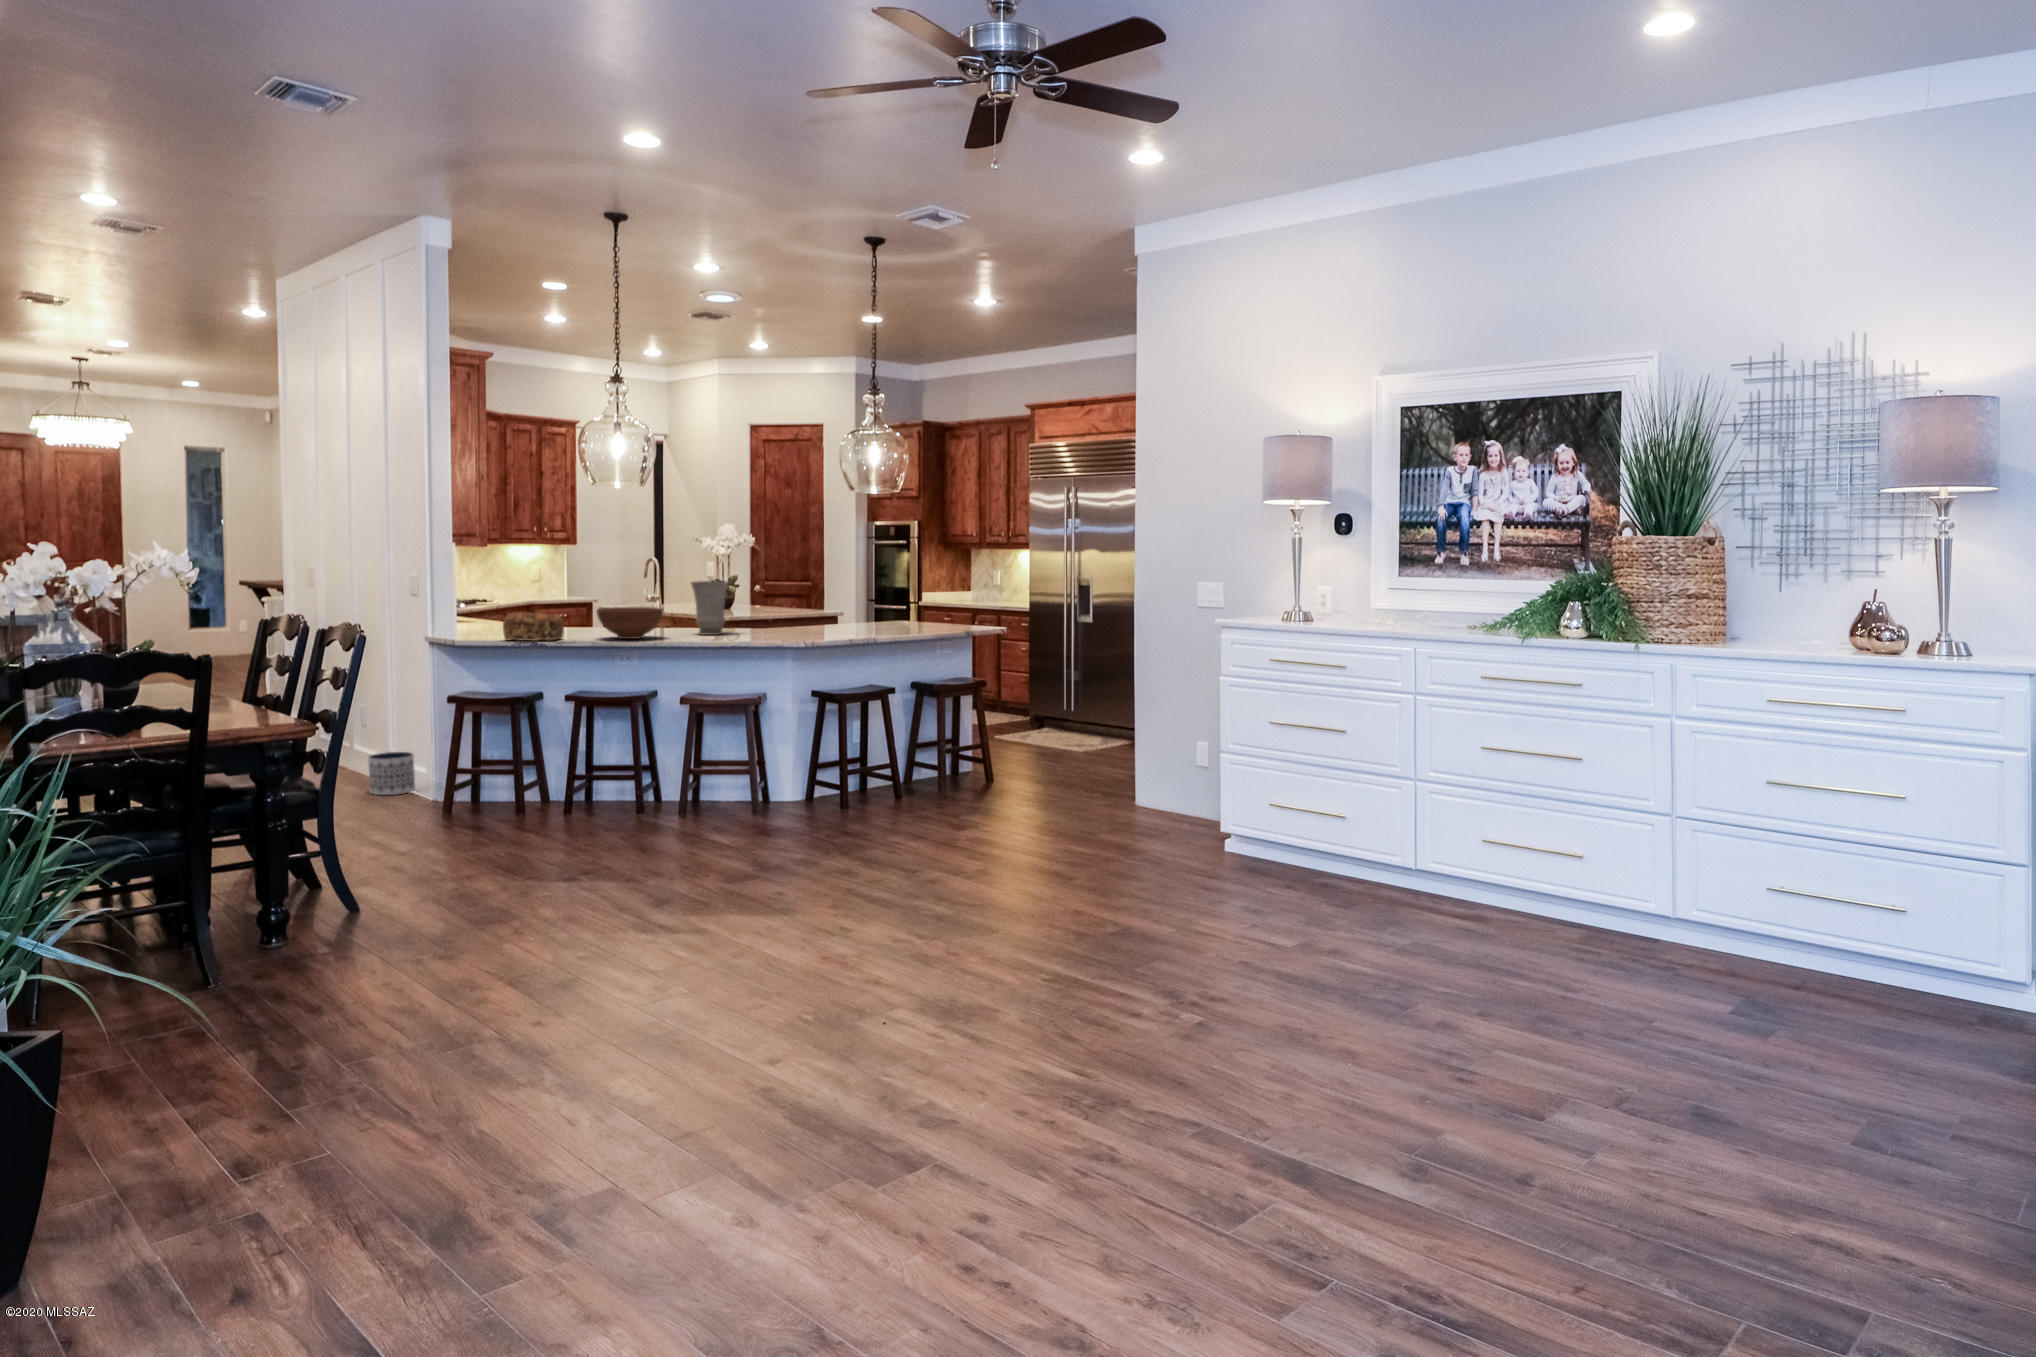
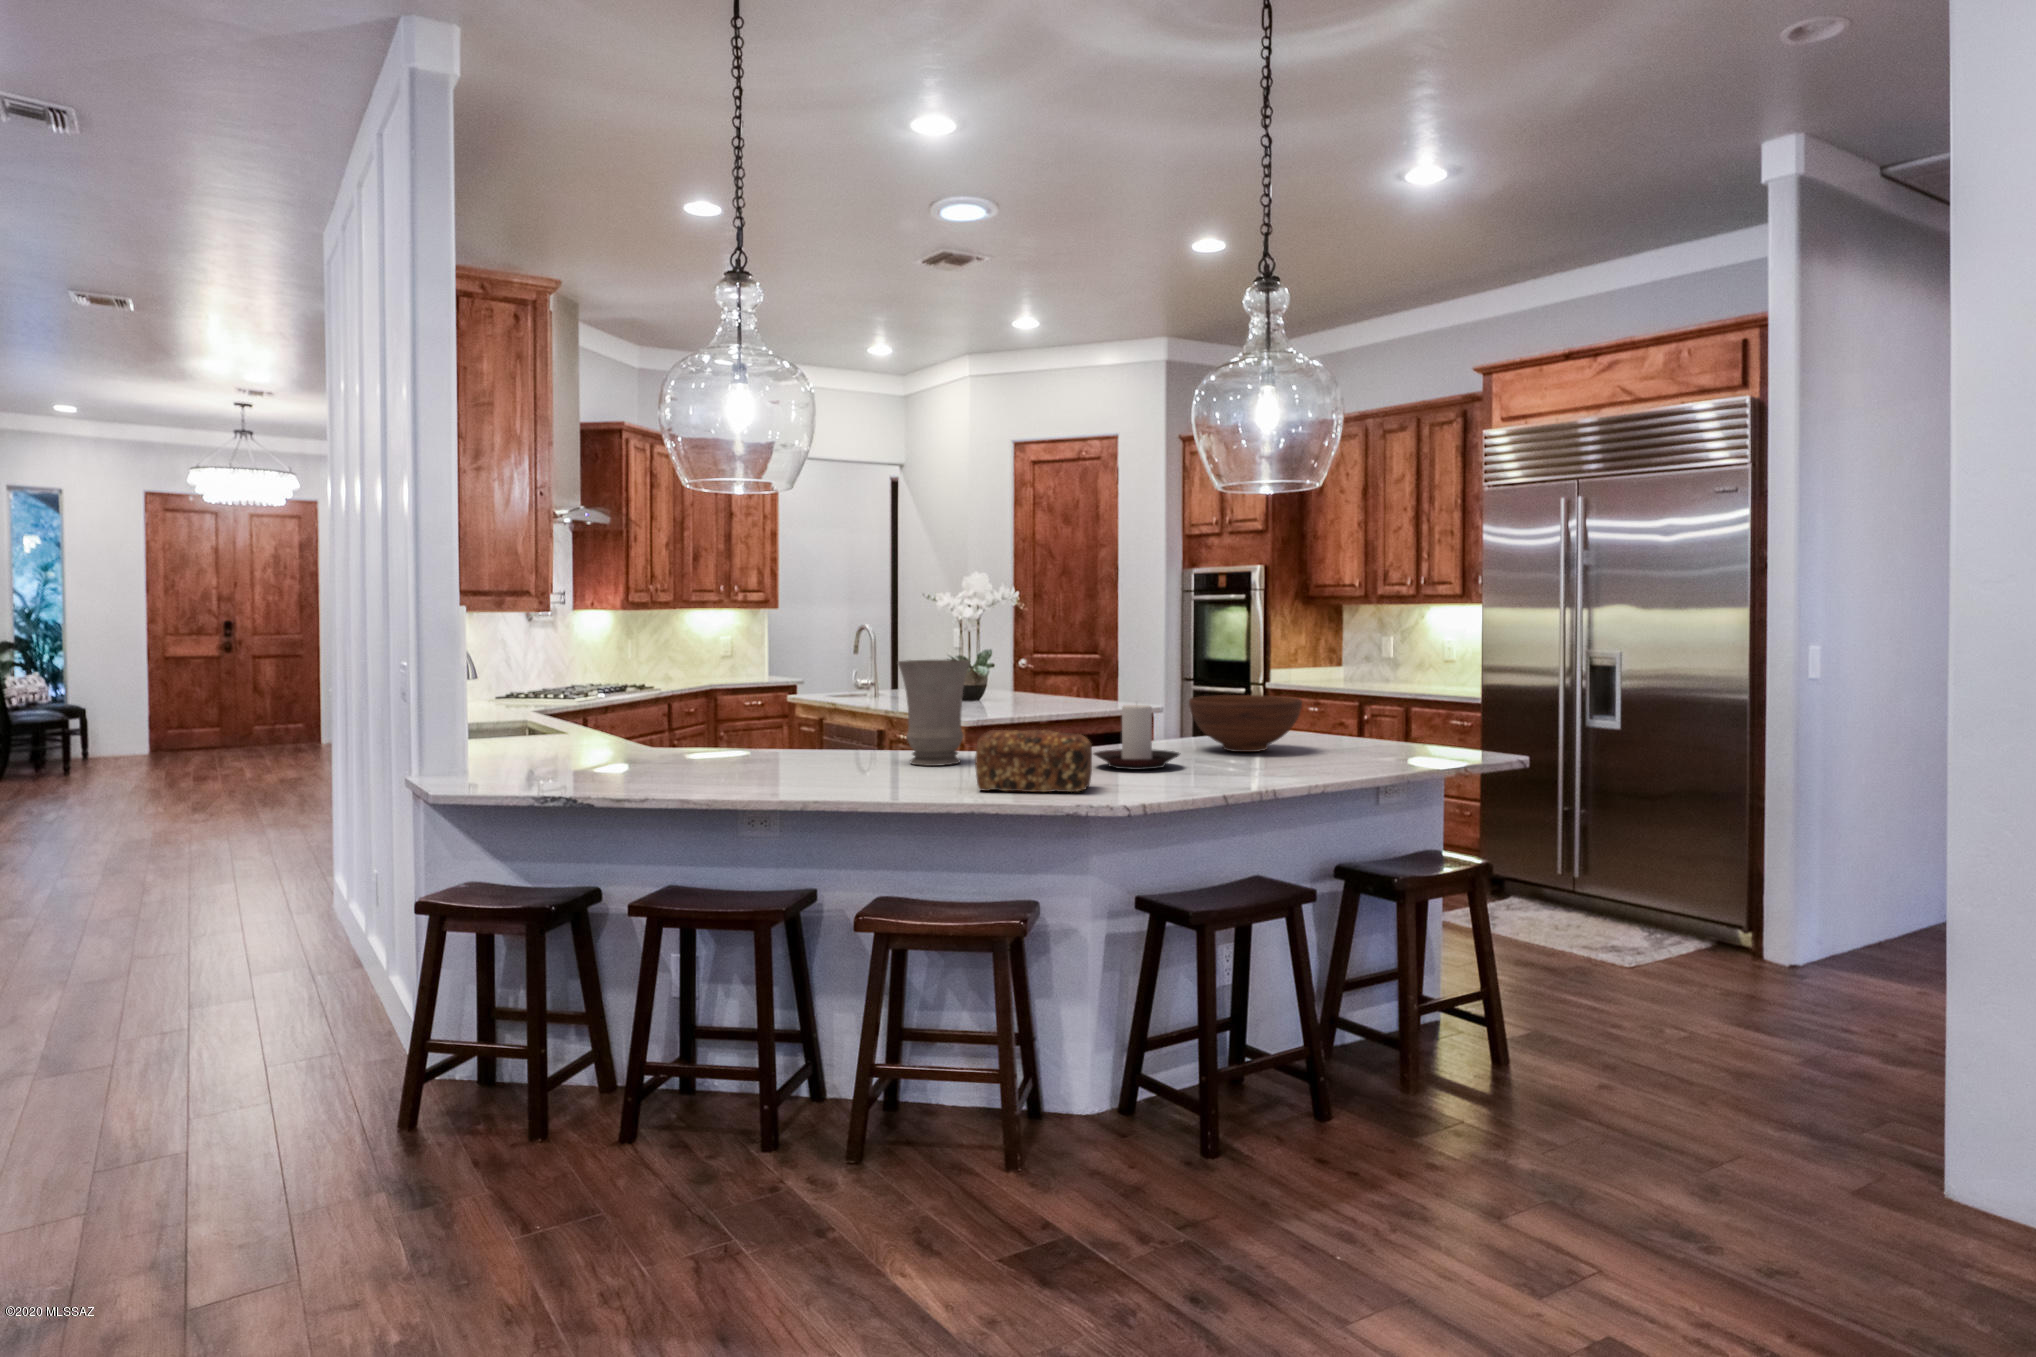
candle holder: none [792,602,836,636] -> present [1094,705,1180,770]
fruit bowl: present [597,607,663,639] -> present [1189,695,1302,752]
bread loaf: present [503,613,564,641] -> present [975,730,1092,792]
planter: present [368,752,415,795] -> none [307,977,394,1068]

